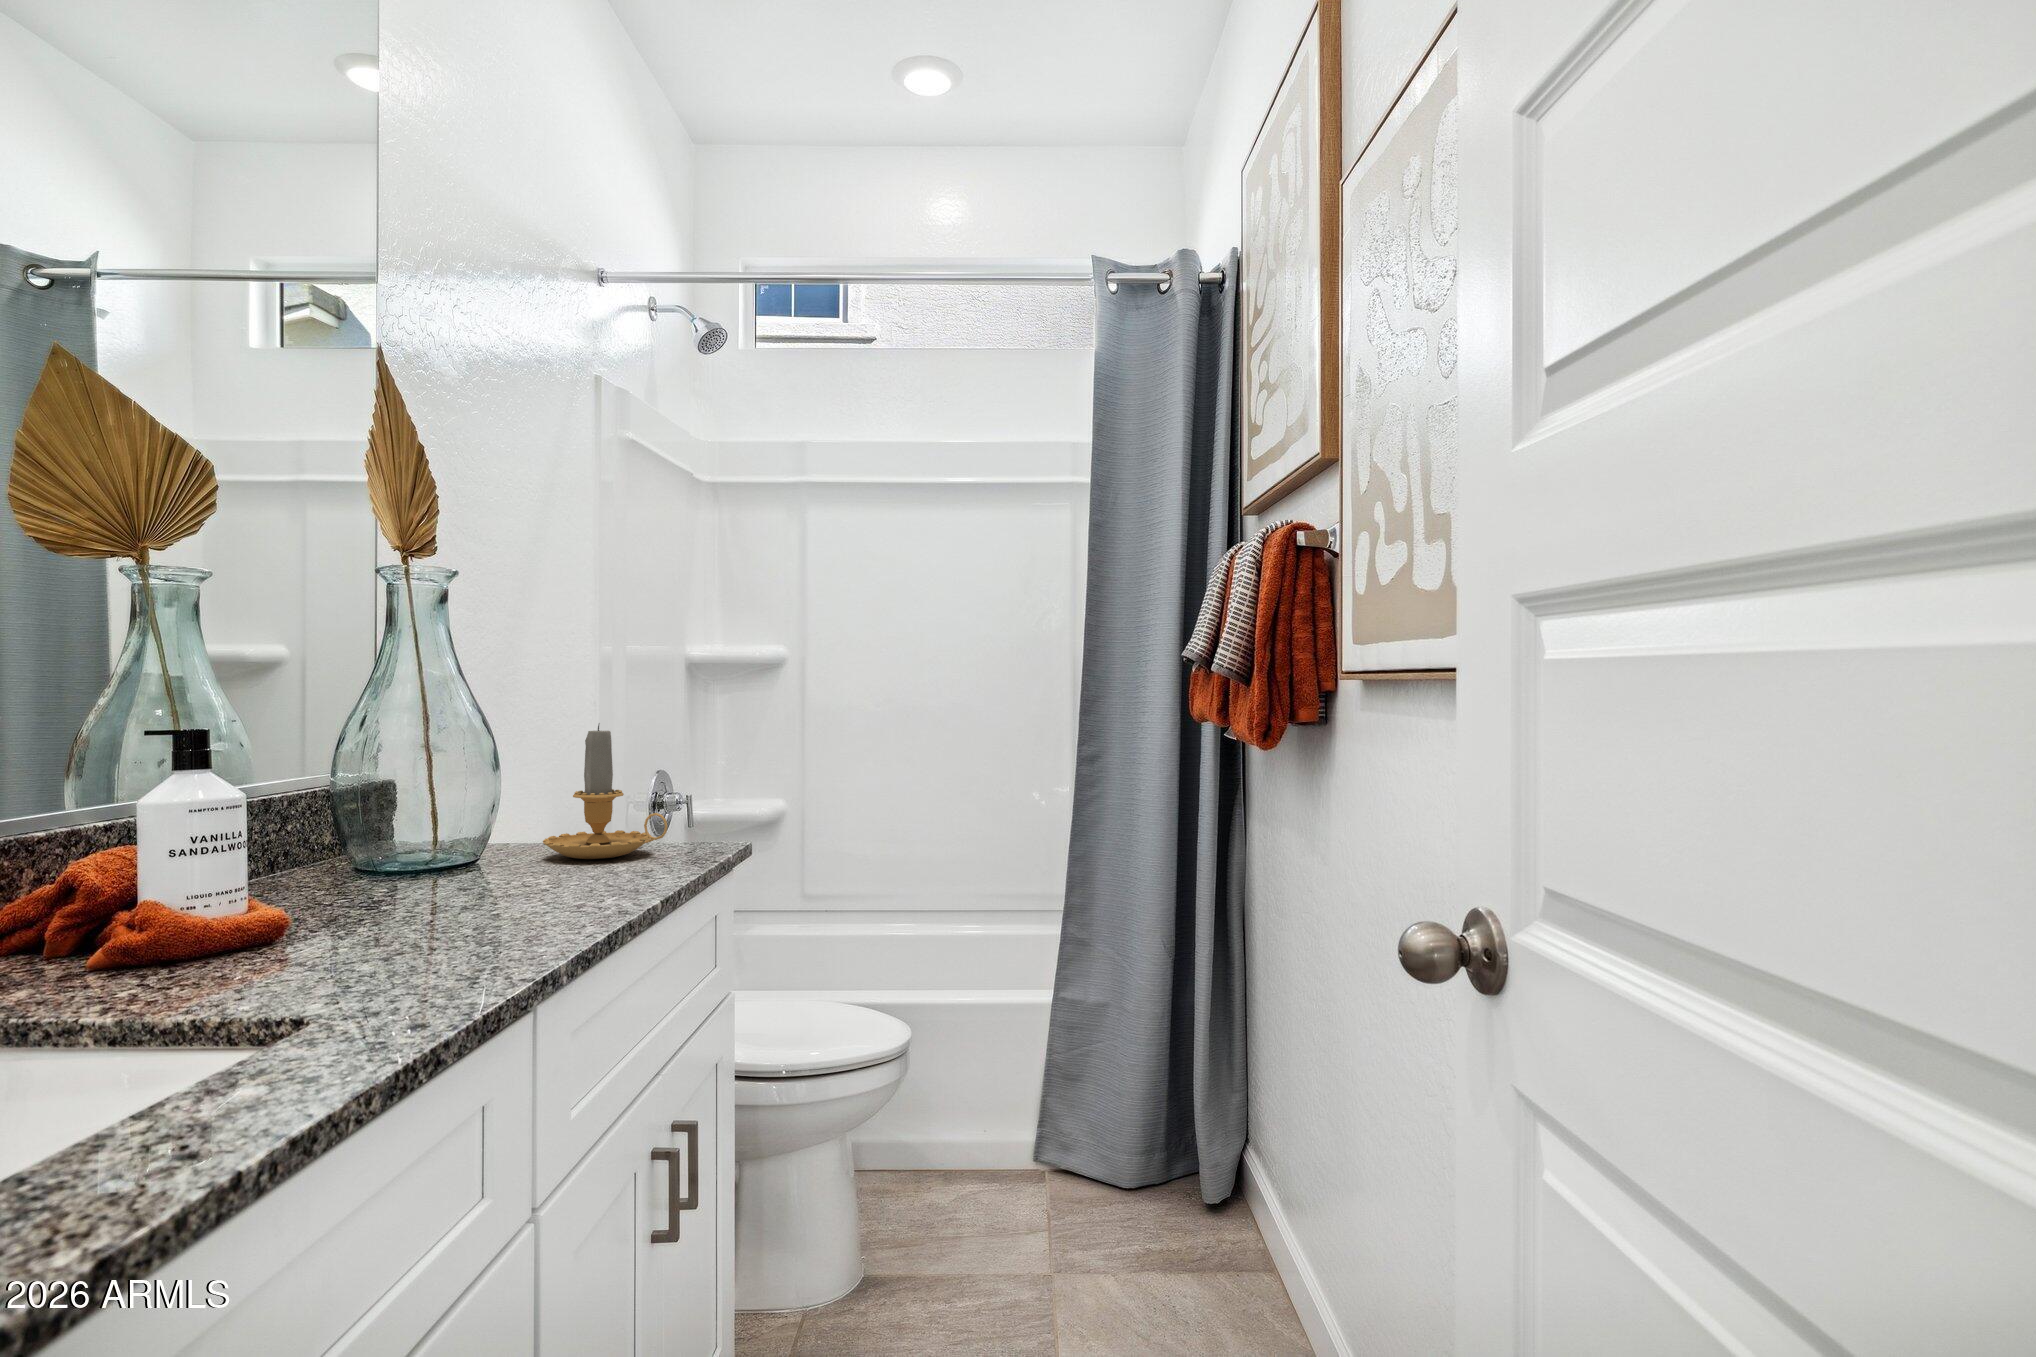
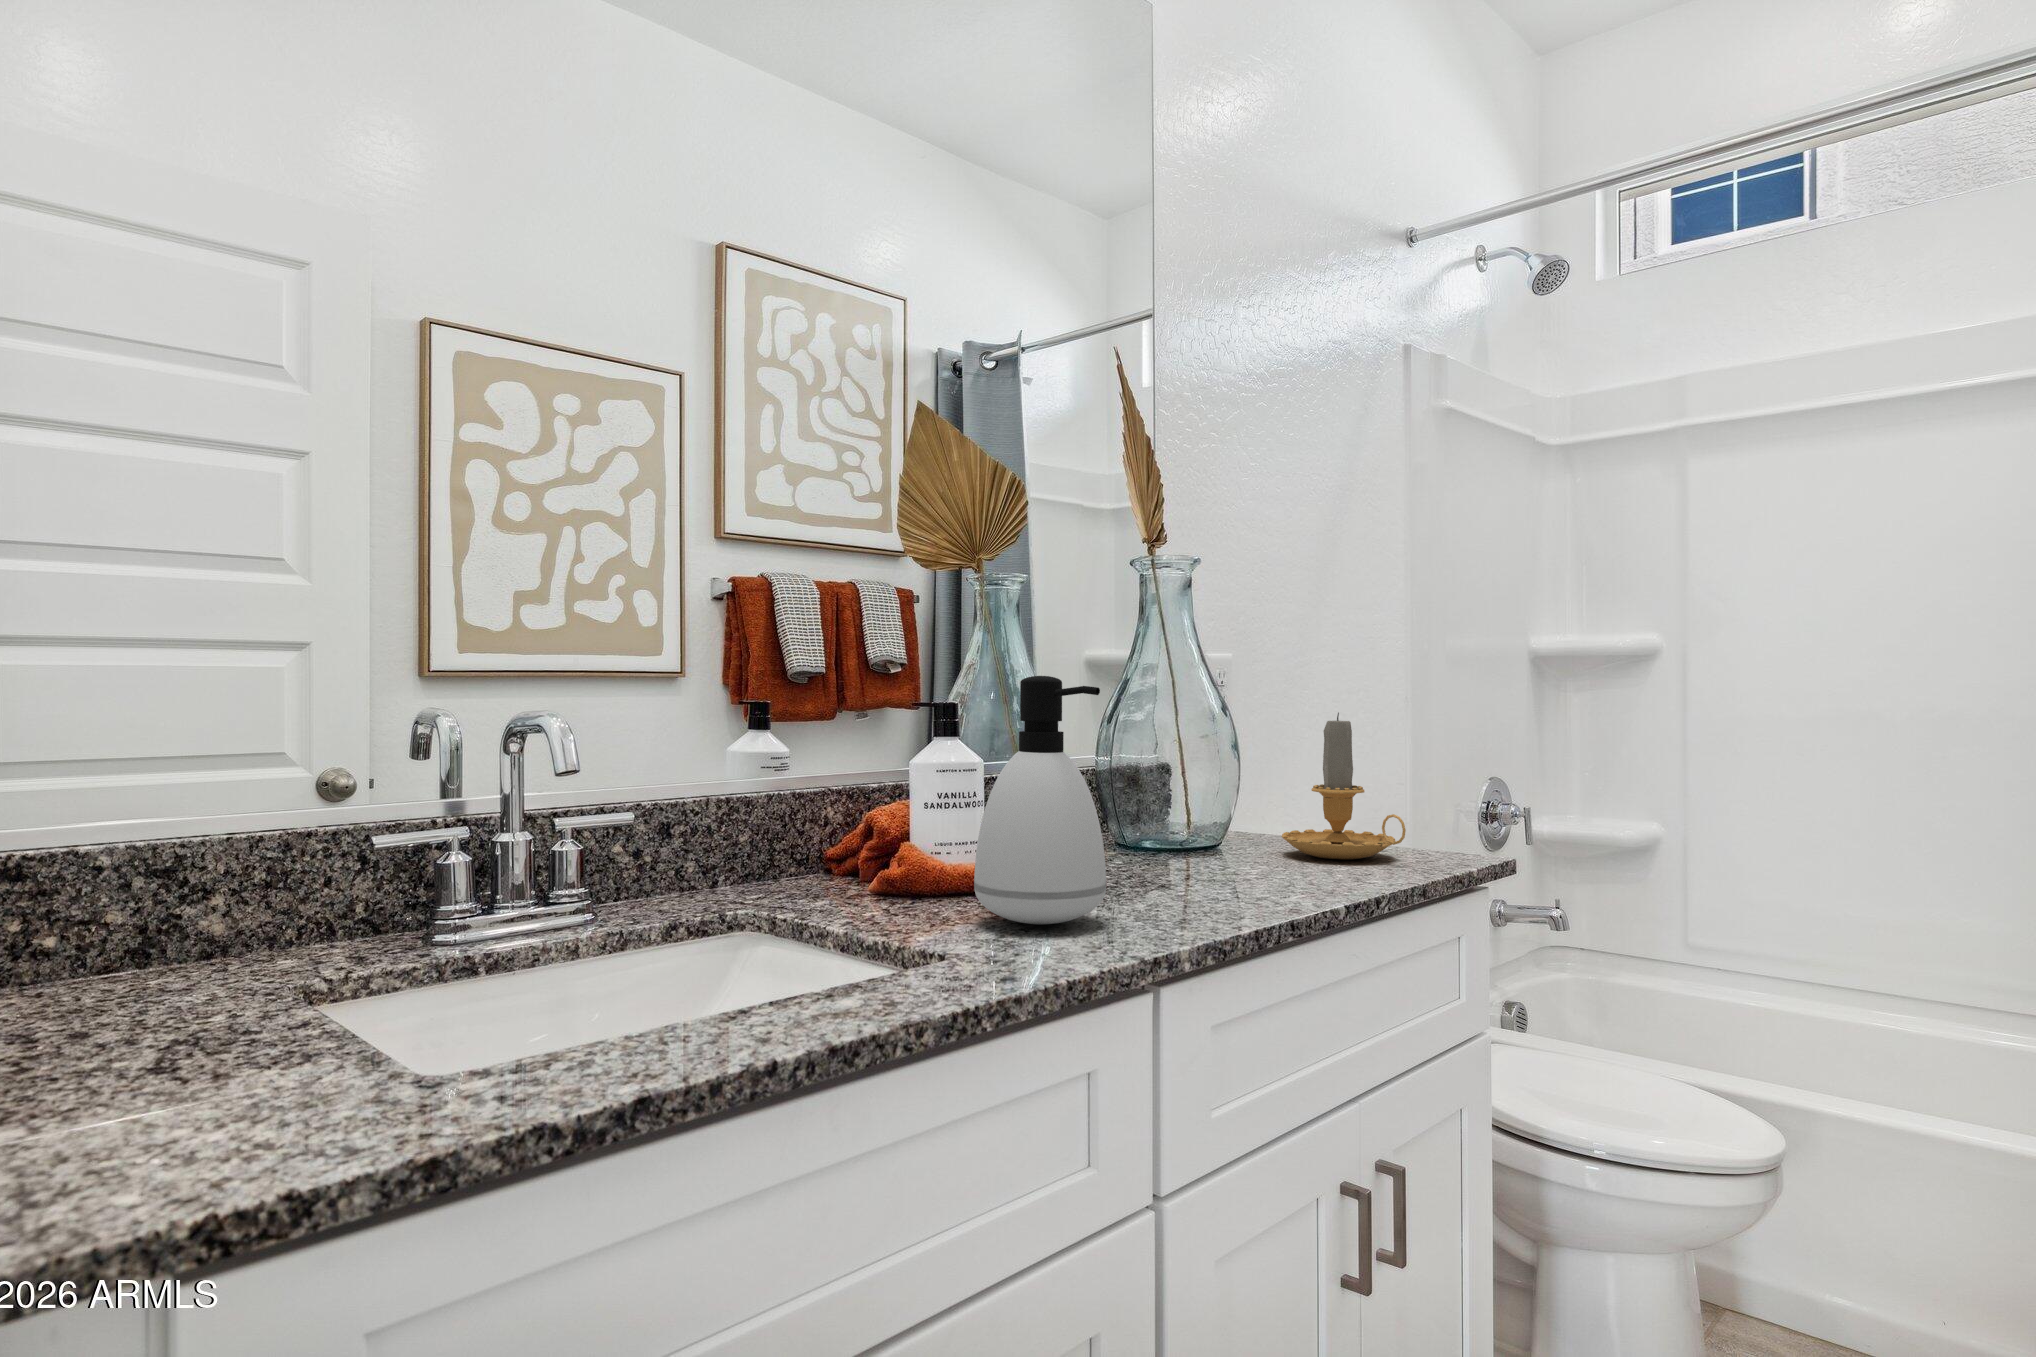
soap dispenser: none [290,700,456,967] -> present [974,676,1106,924]

